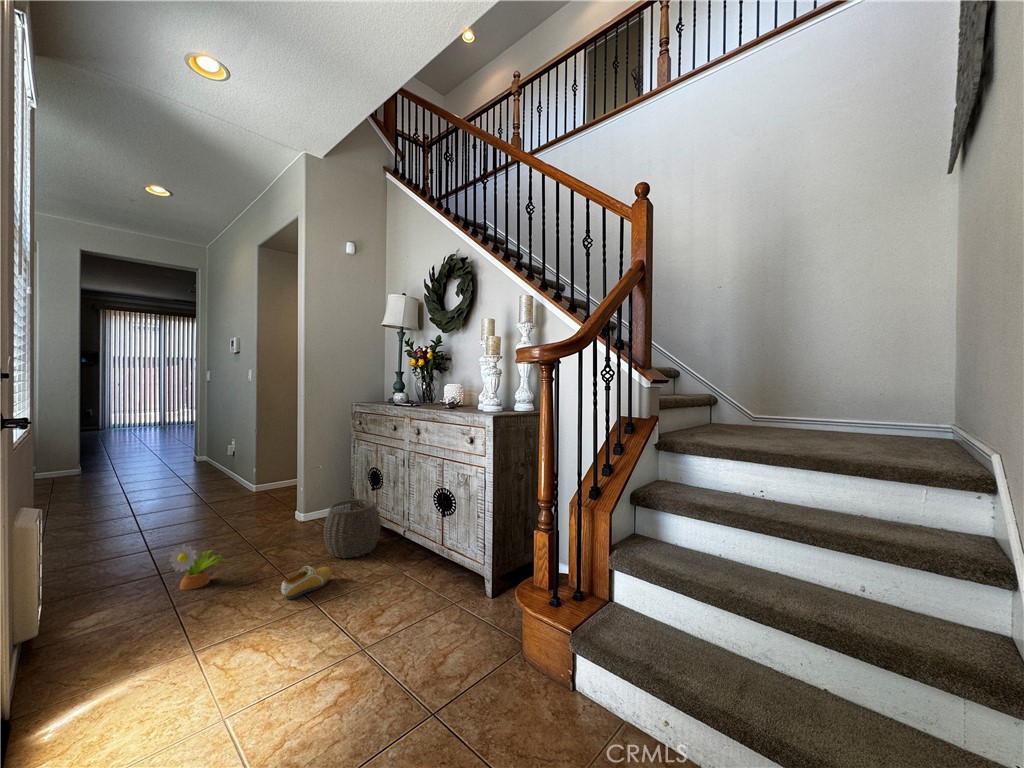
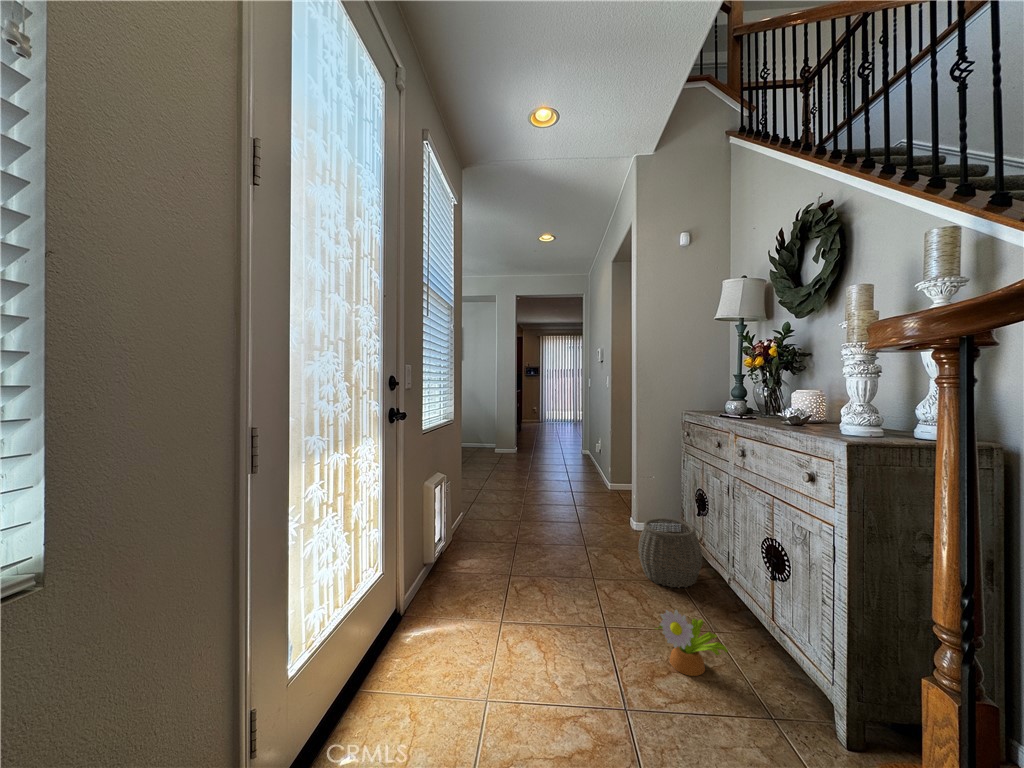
decorative plant: present [167,544,226,590] -> present [655,610,728,676]
shoe: present [281,566,332,599] -> none [581,578,633,608]

